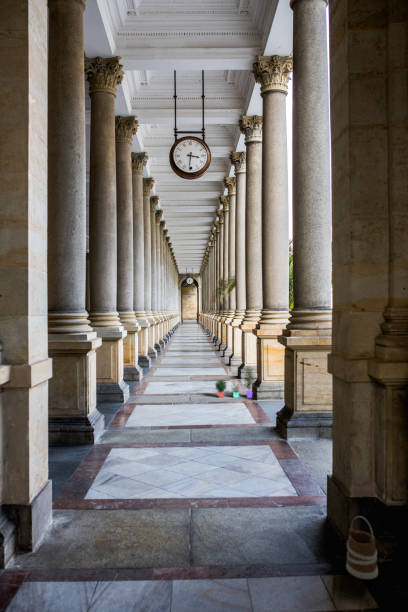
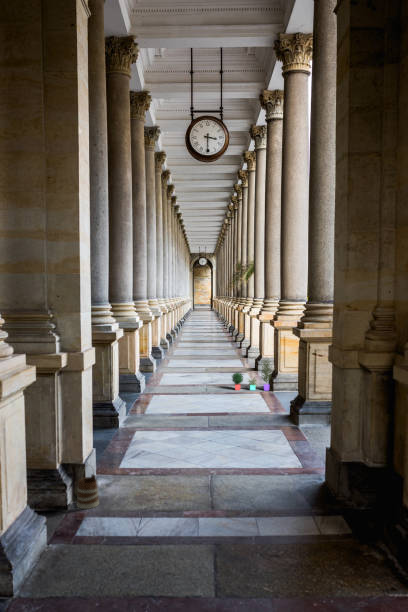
wooden bucket: present [346,516,378,579] -> present [77,469,99,509]

